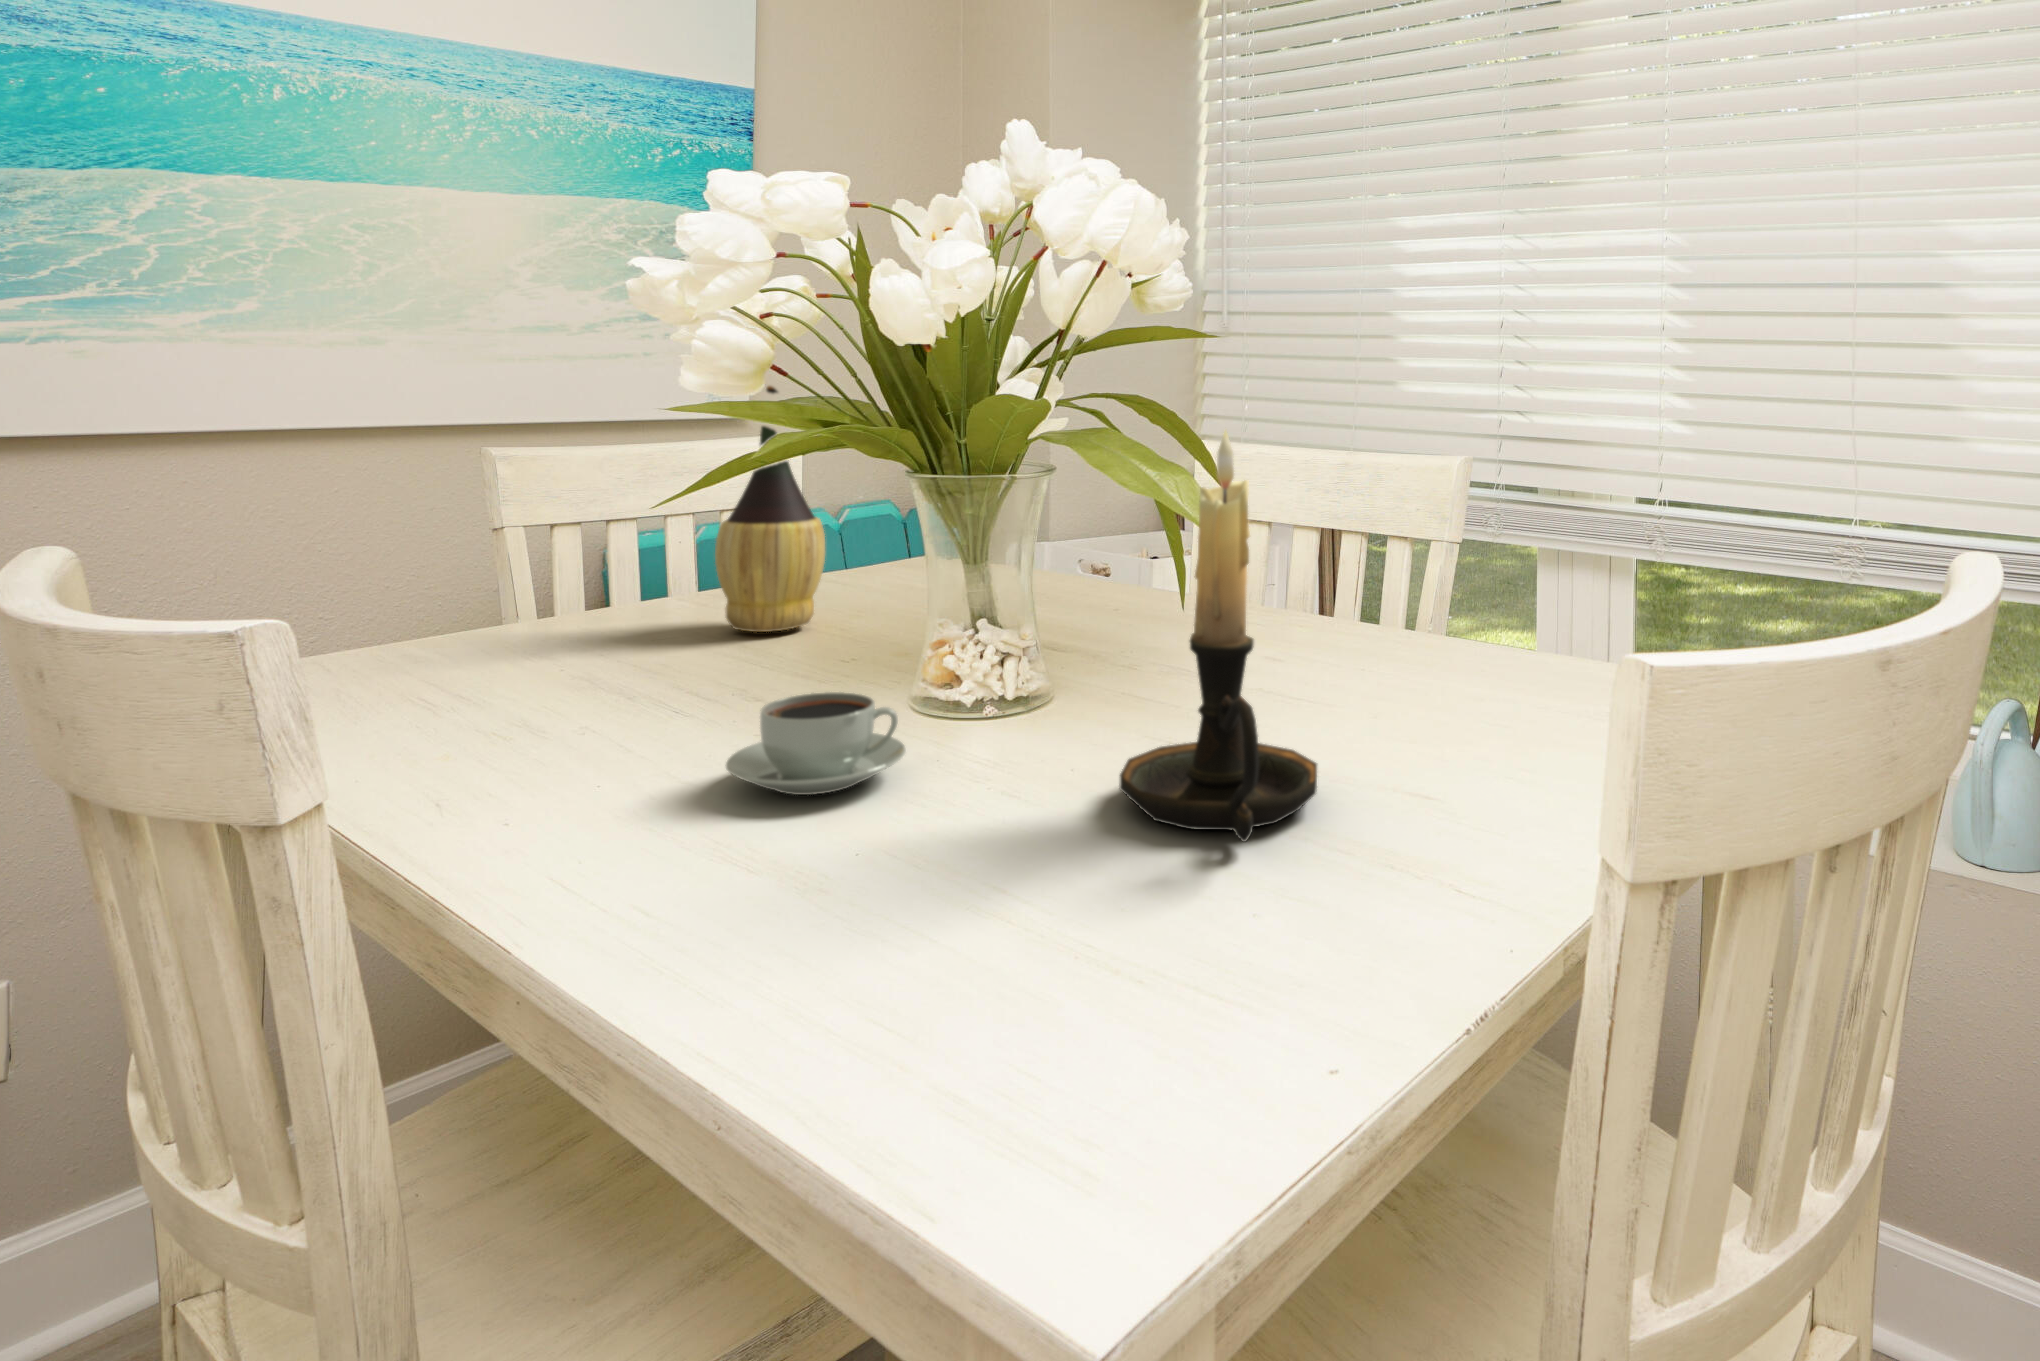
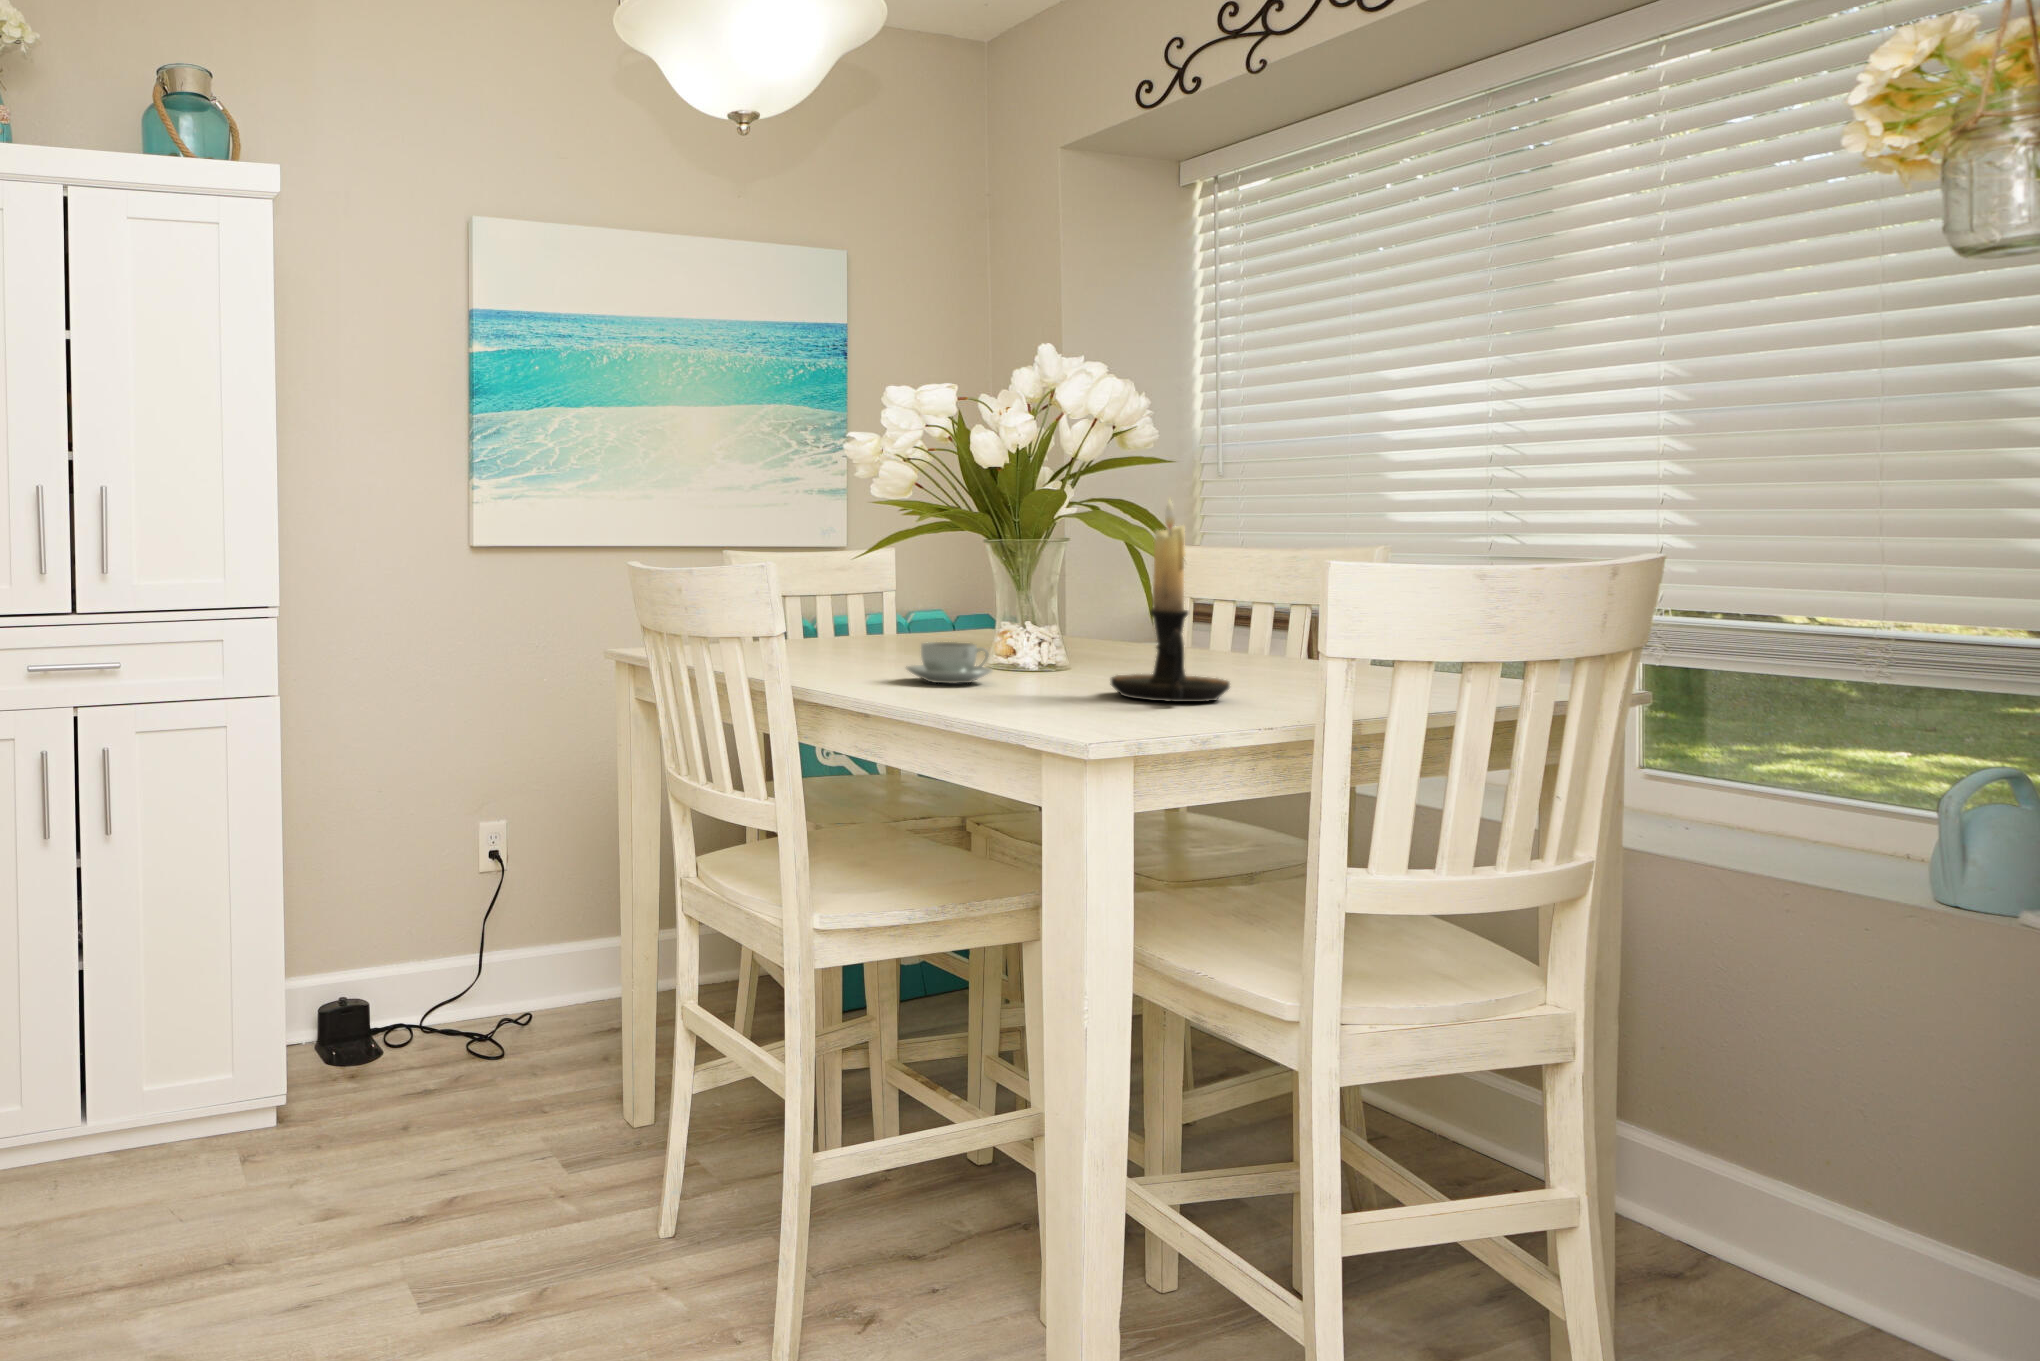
wine bottle: present [715,386,825,632] -> none [864,497,927,647]

